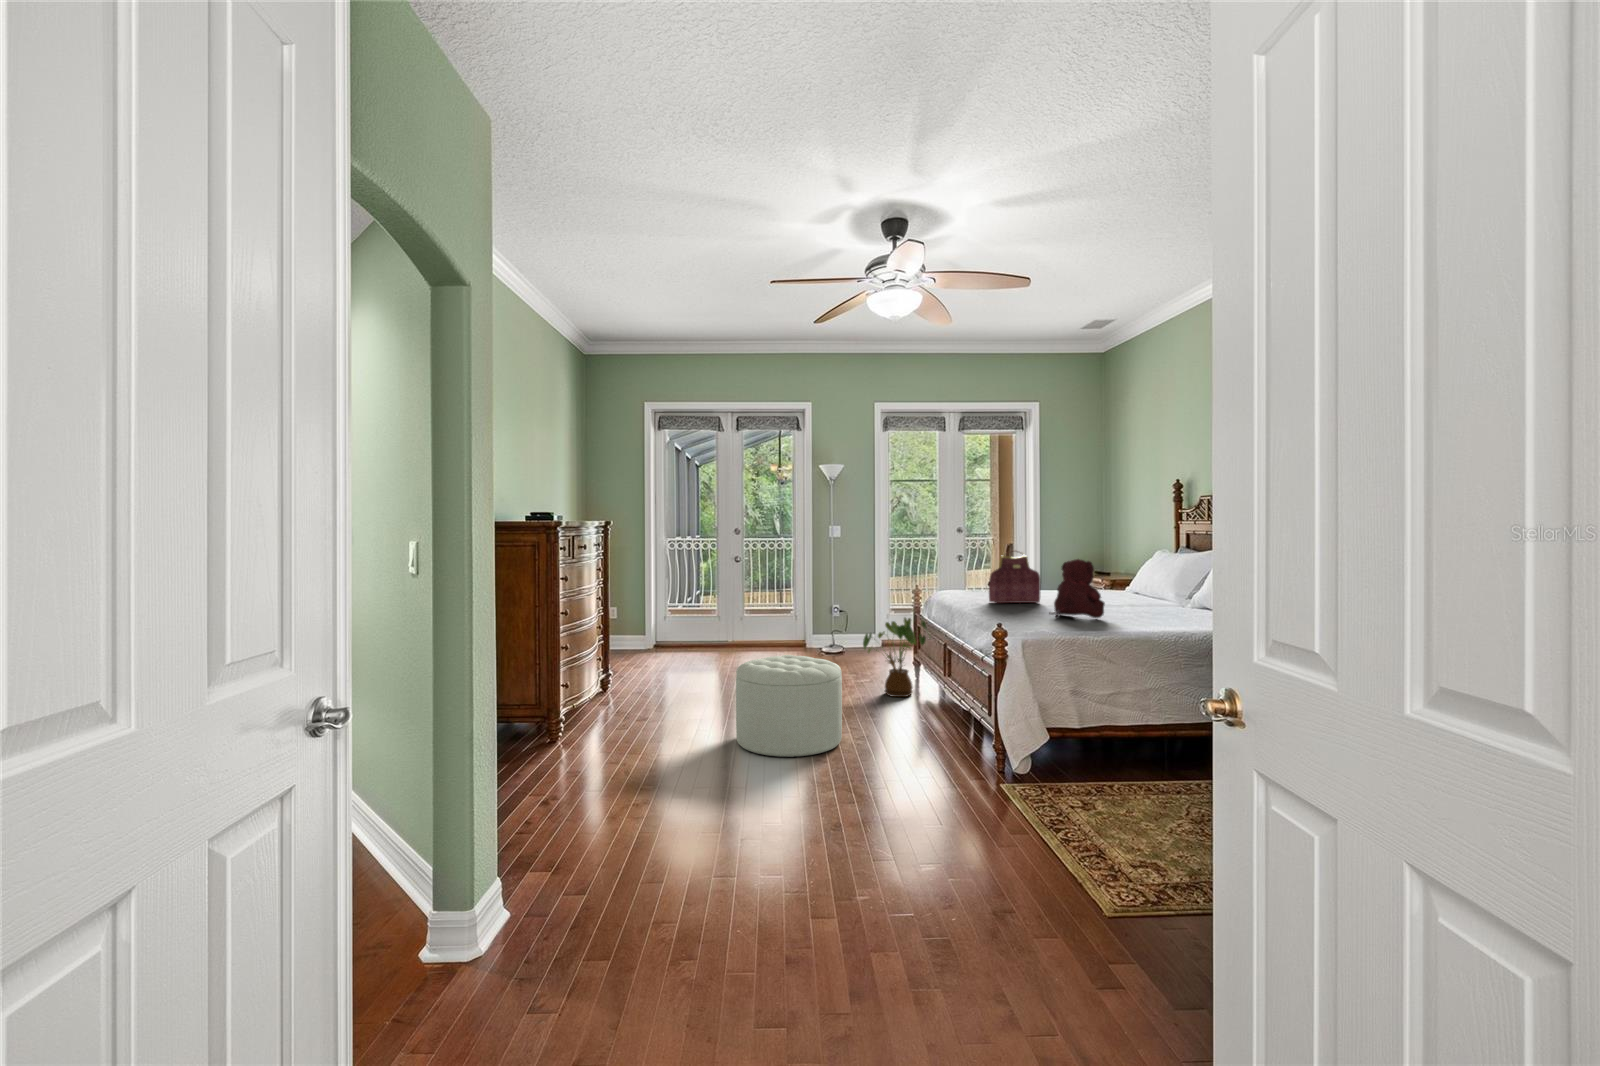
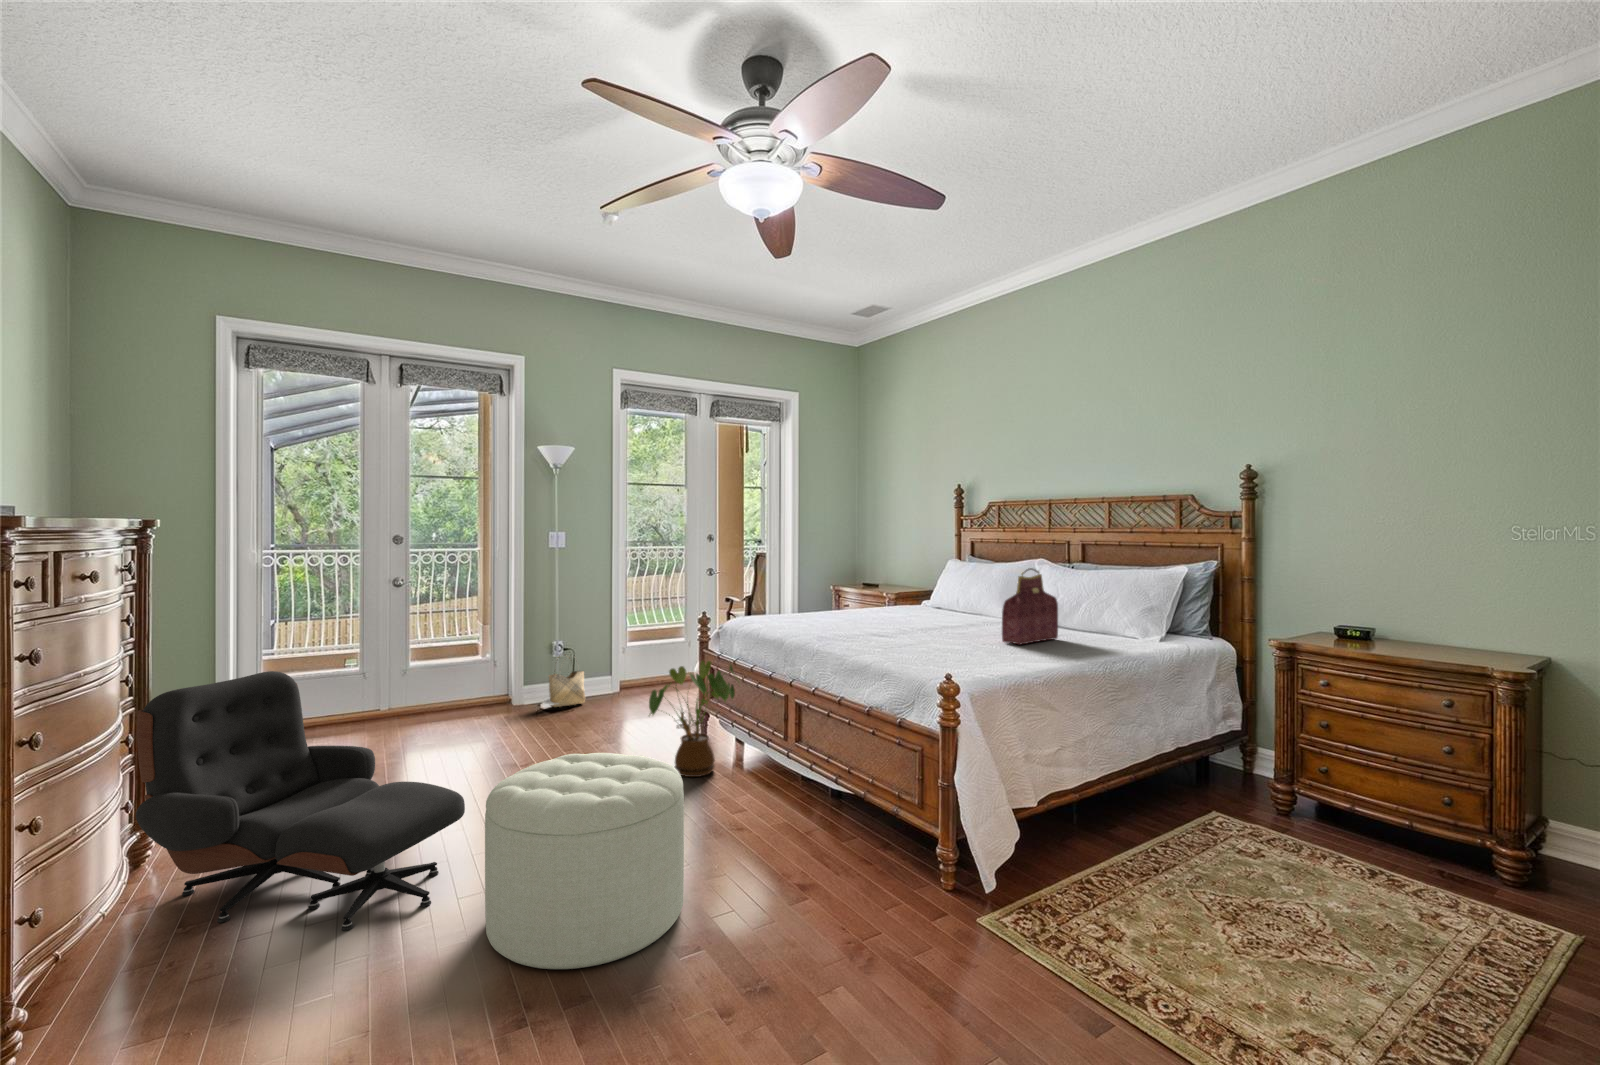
handbag: present [989,553,1041,603] -> present [1002,568,1058,644]
teddy bear: present [1050,559,1105,618] -> none [939,574,1006,656]
lounge chair: none [602,602,741,728] -> present [136,671,465,931]
woven basket: none [830,615,856,652] -> present [549,657,585,707]

